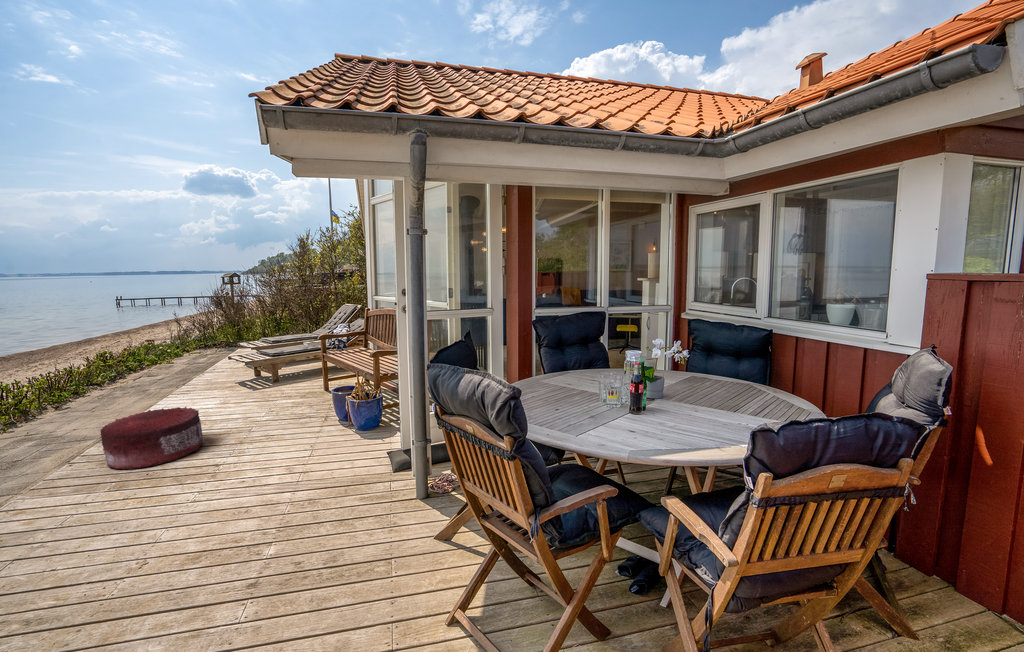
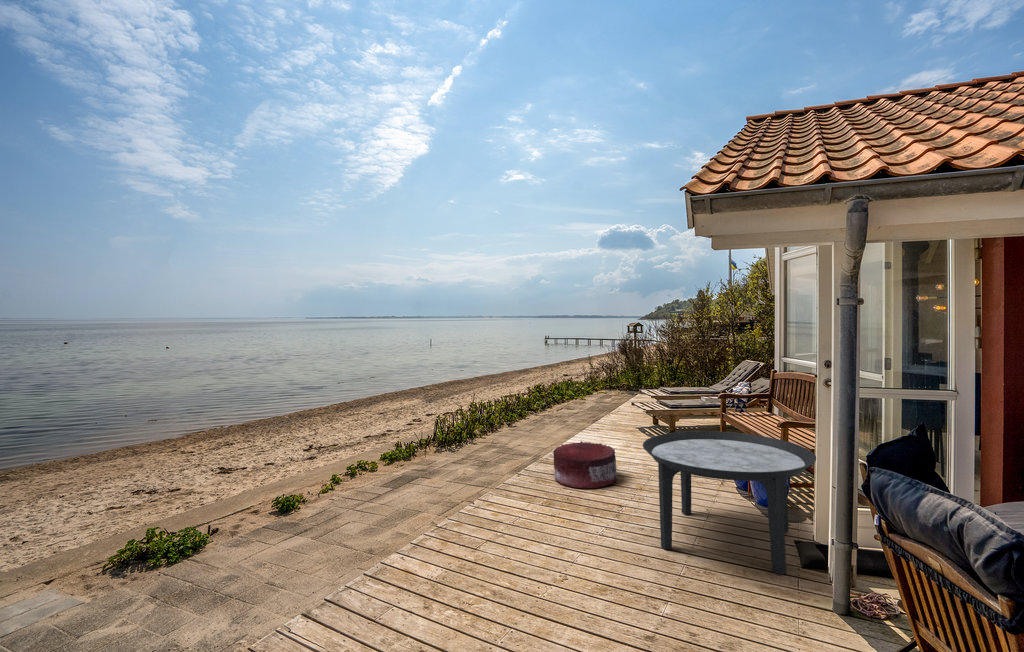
round table: none [227,366,400,501] -> present [643,431,816,575]

